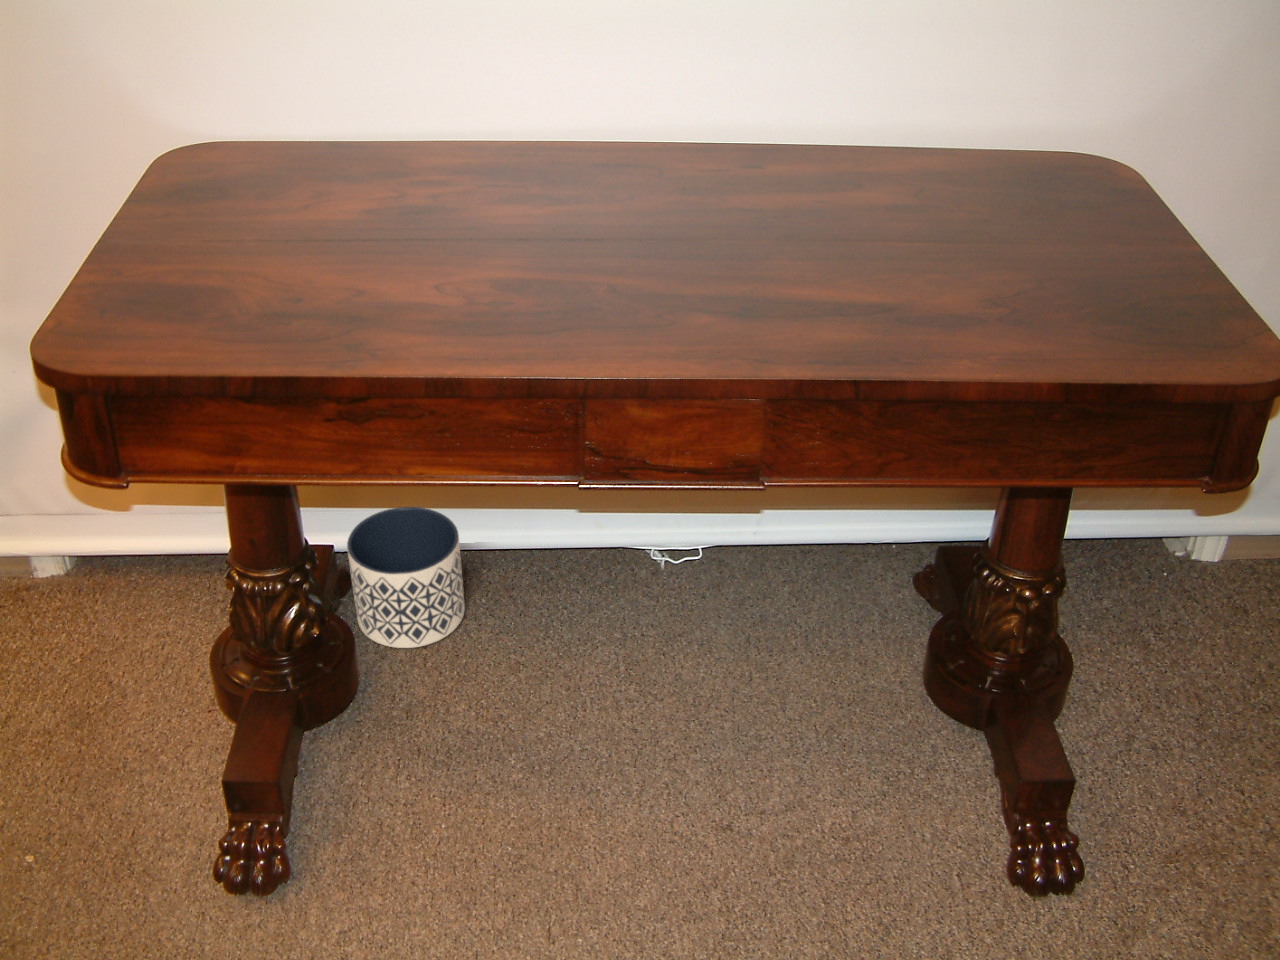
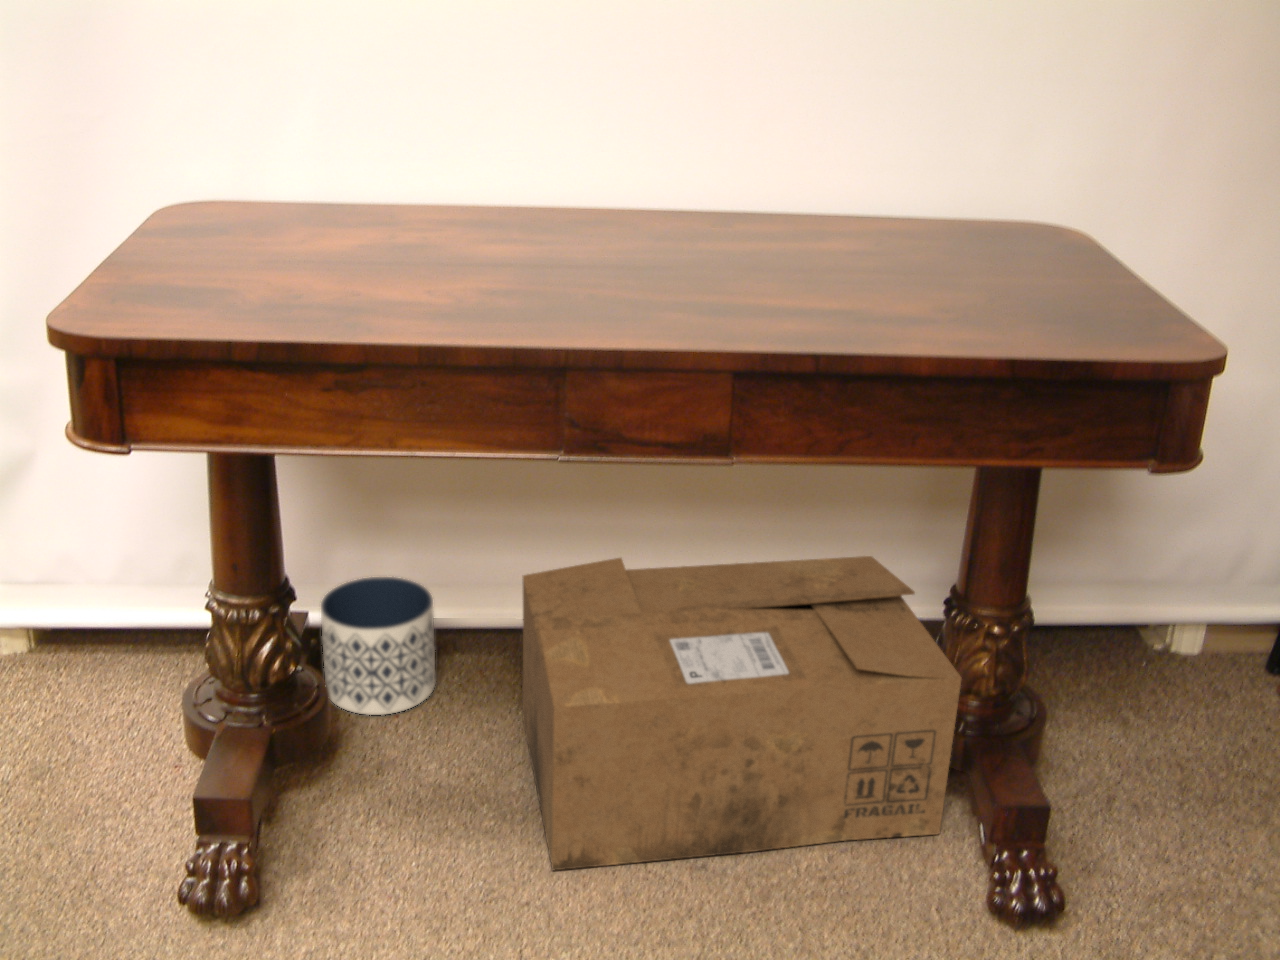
cardboard box: none [547,493,994,834] -> present [523,556,962,870]

